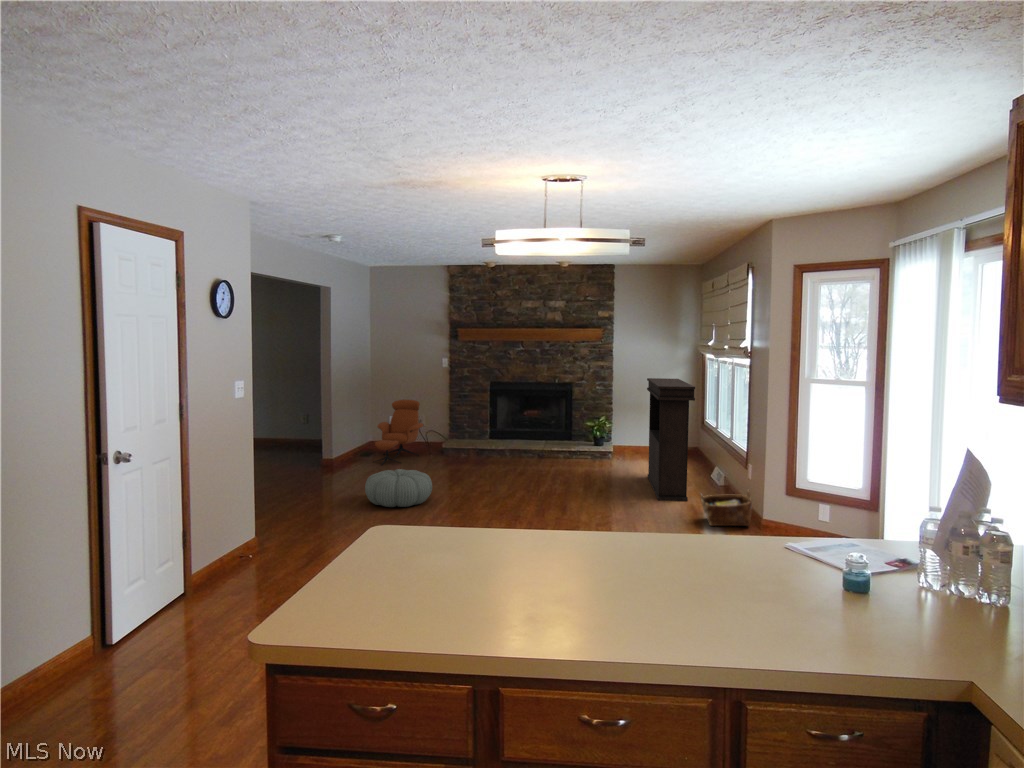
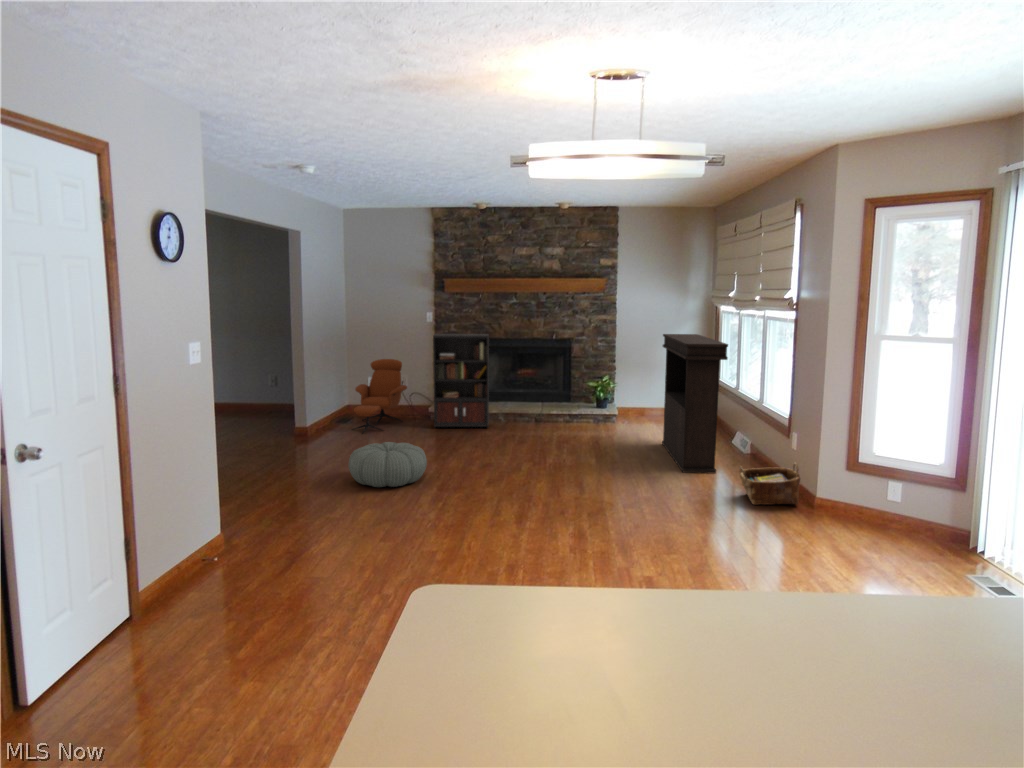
bookcase: none [446,377,510,462] -> present [433,334,489,427]

